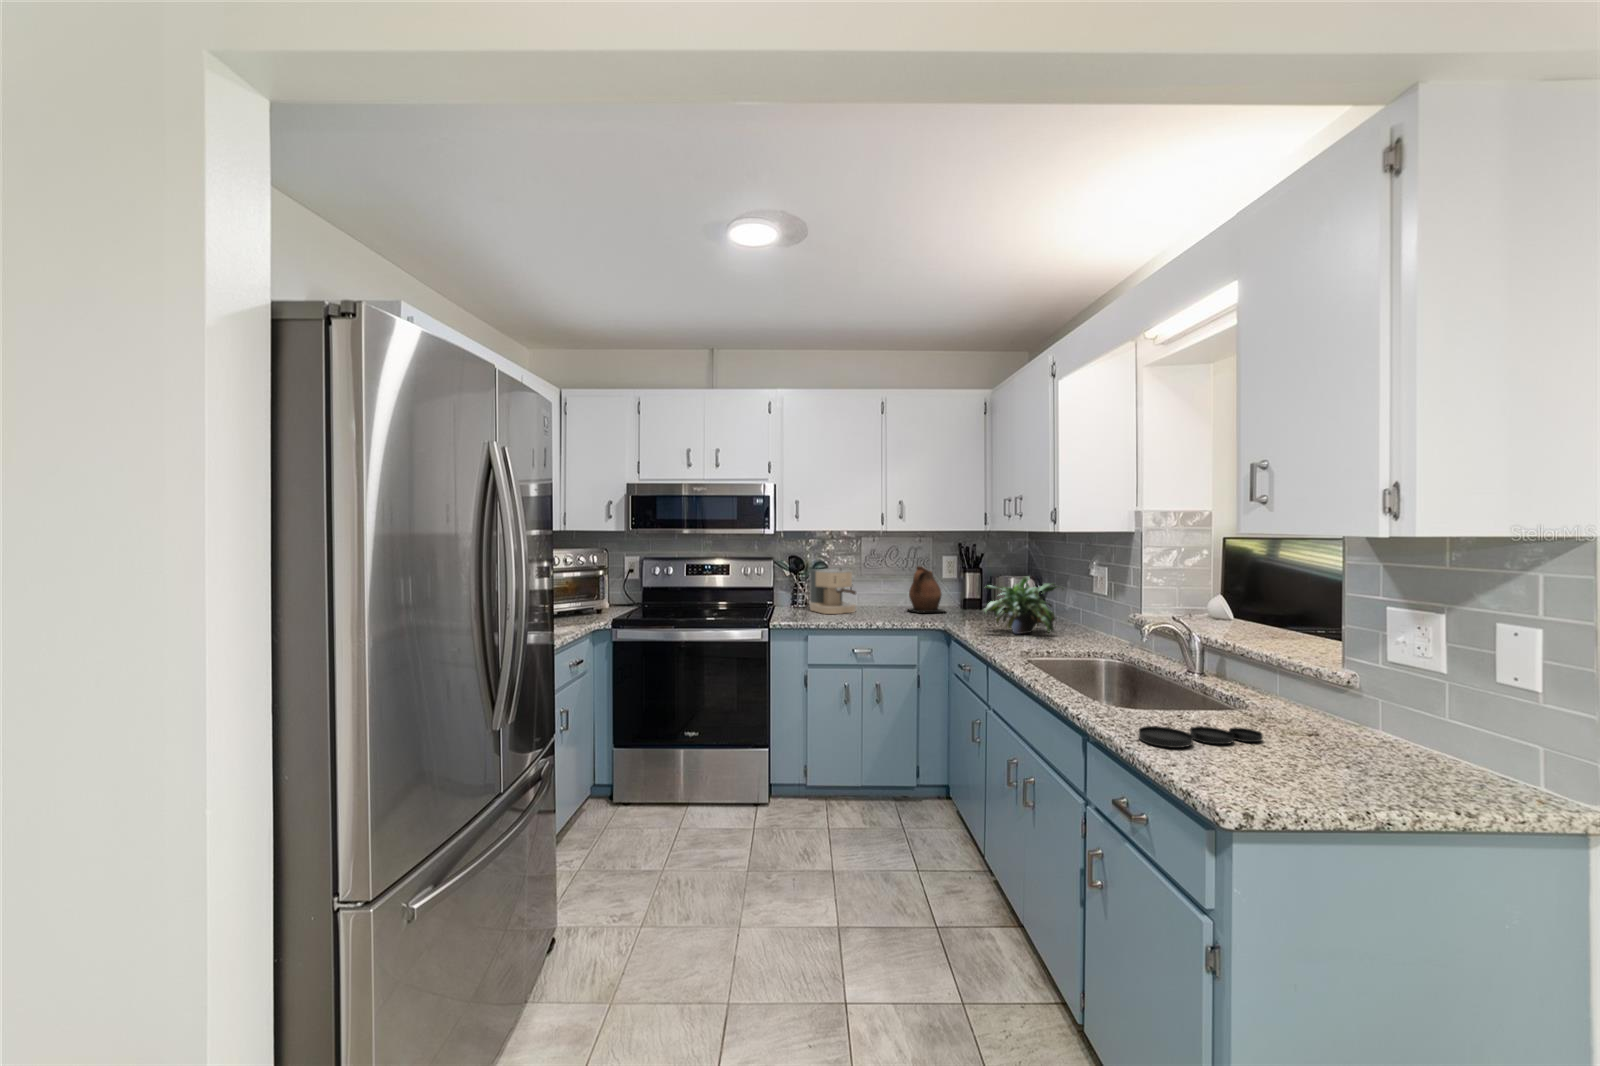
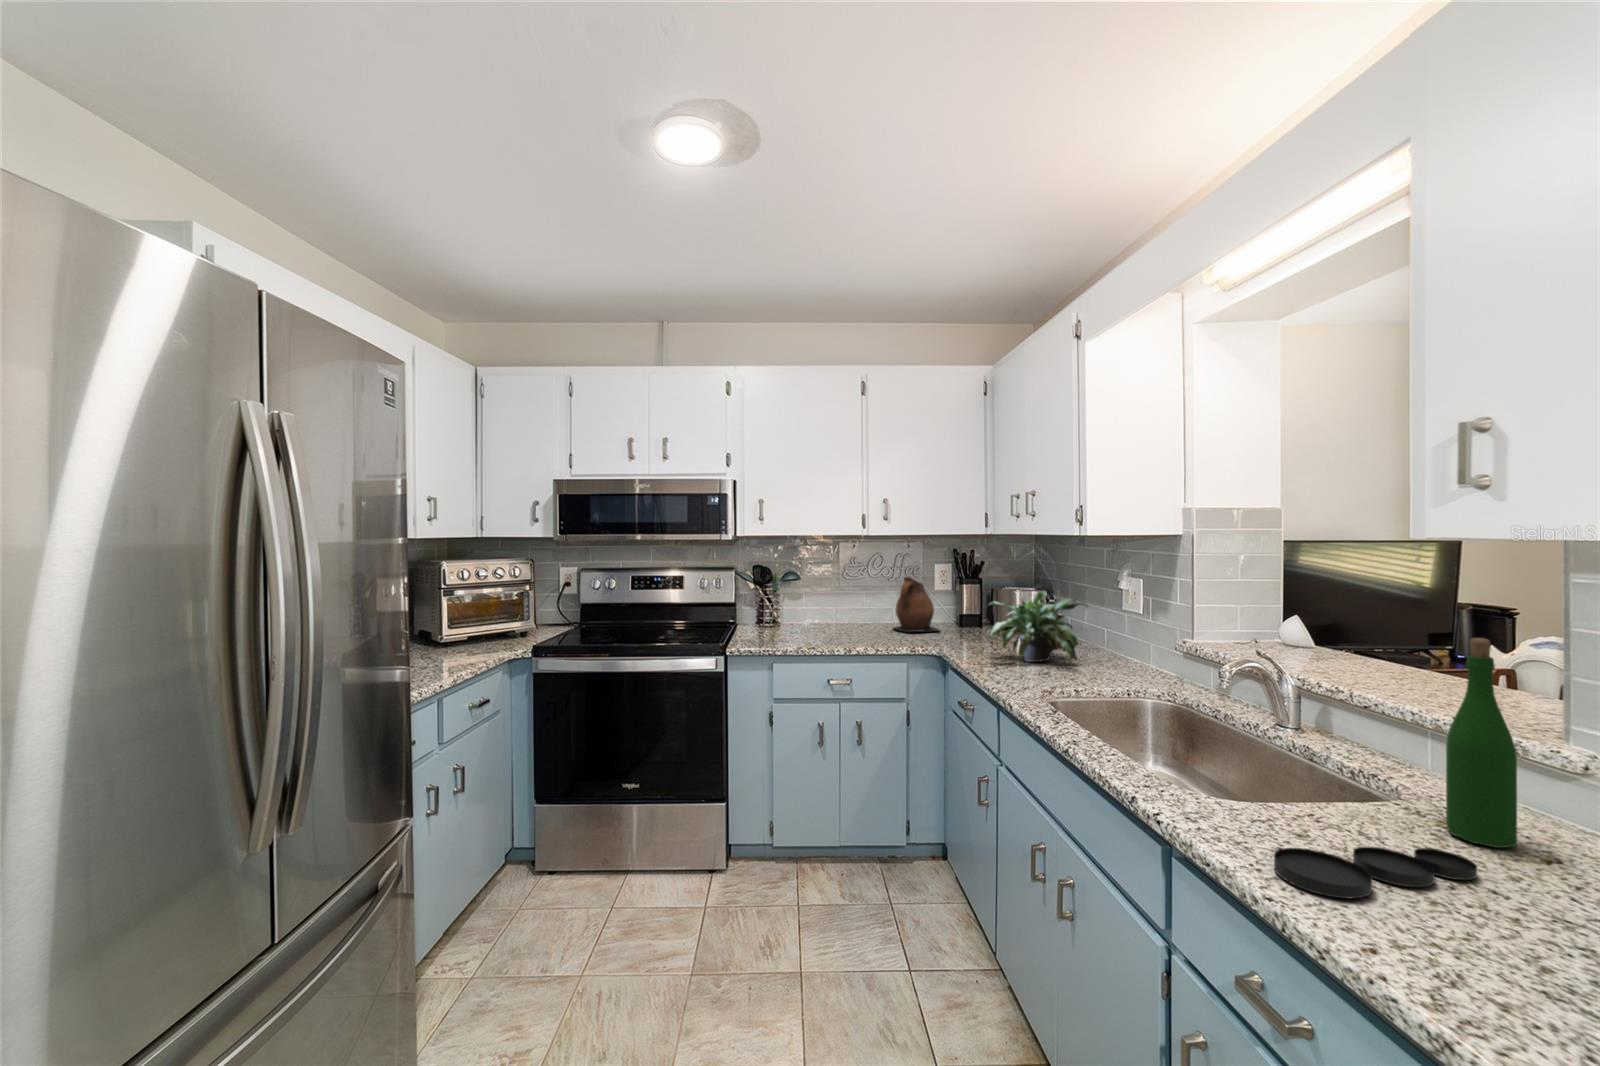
coffee maker: present [810,568,856,614] -> none [778,579,833,635]
wine bottle: none [1263,598,1302,730] -> present [1446,638,1517,848]

